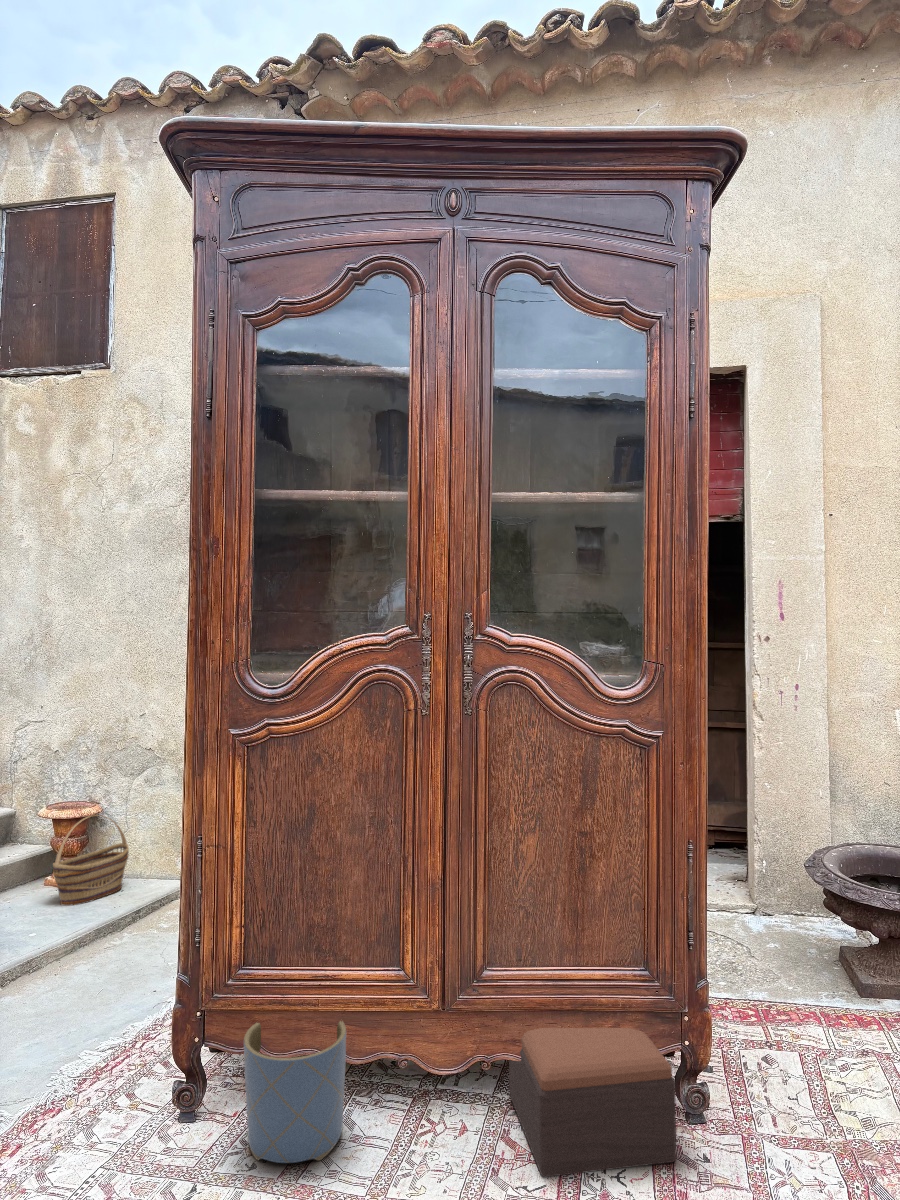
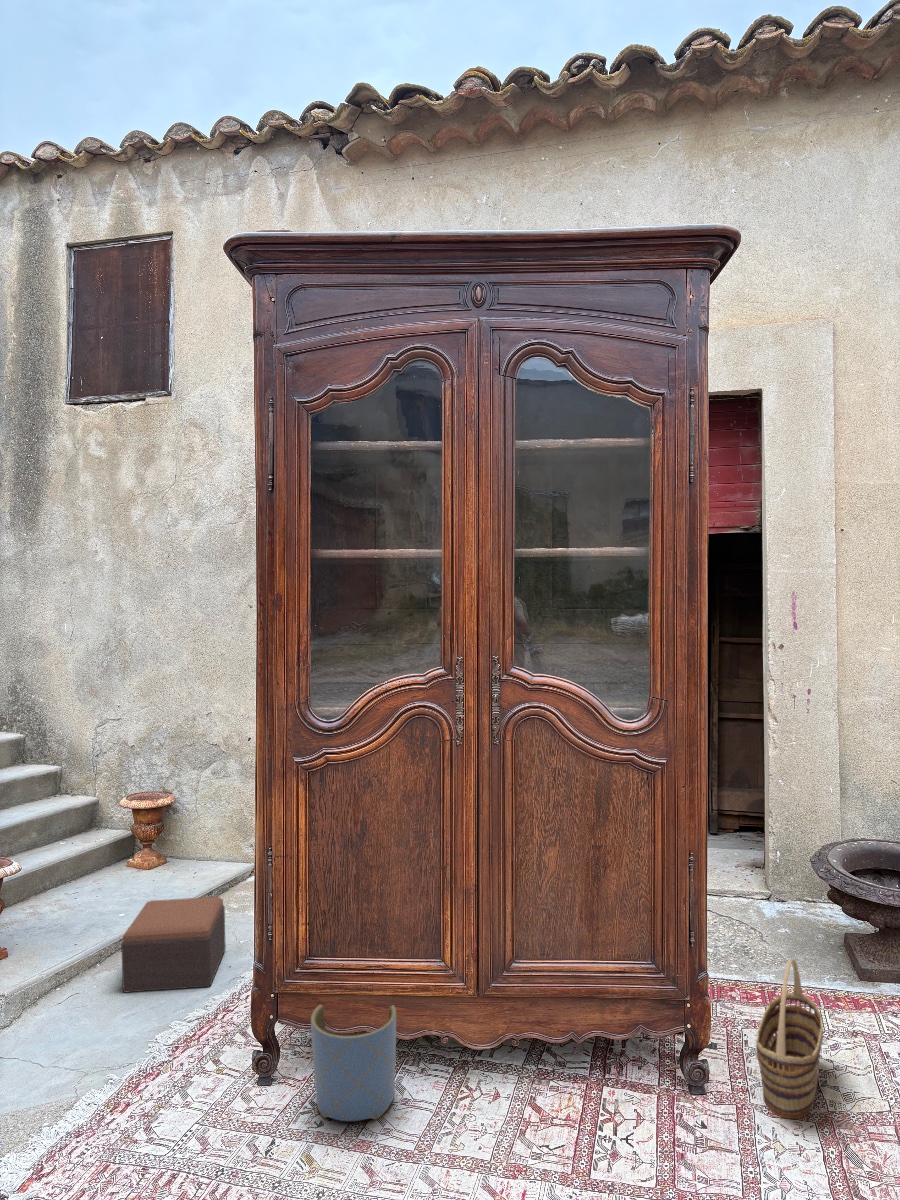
basket: present [53,816,129,906] -> present [756,960,823,1119]
footstool: present [509,1028,676,1177] -> present [121,897,226,992]

